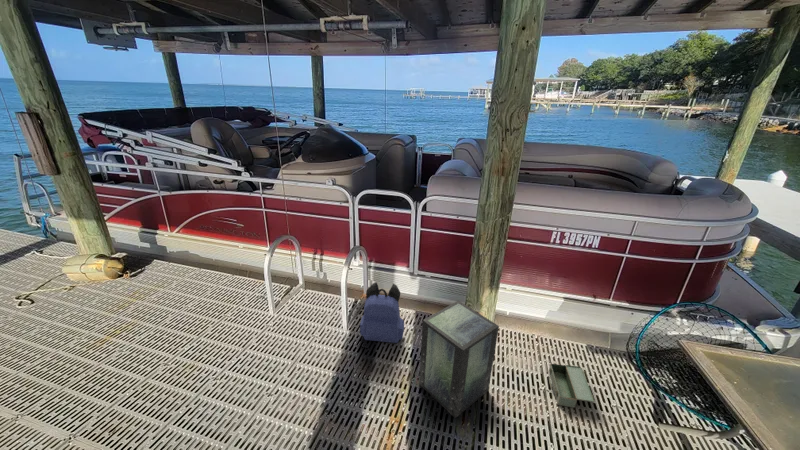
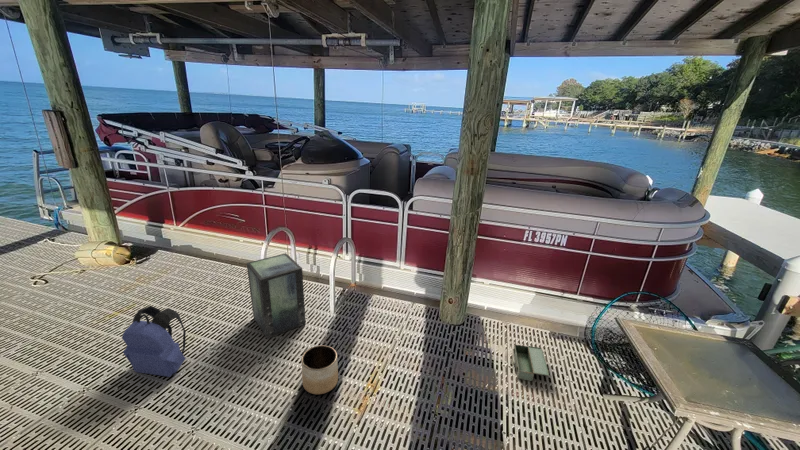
backpack: present [360,283,404,343] -> present [122,306,186,377]
storage box: present [419,301,499,418] -> present [247,253,306,339]
planter: none [315,375,357,433] -> present [301,345,338,394]

